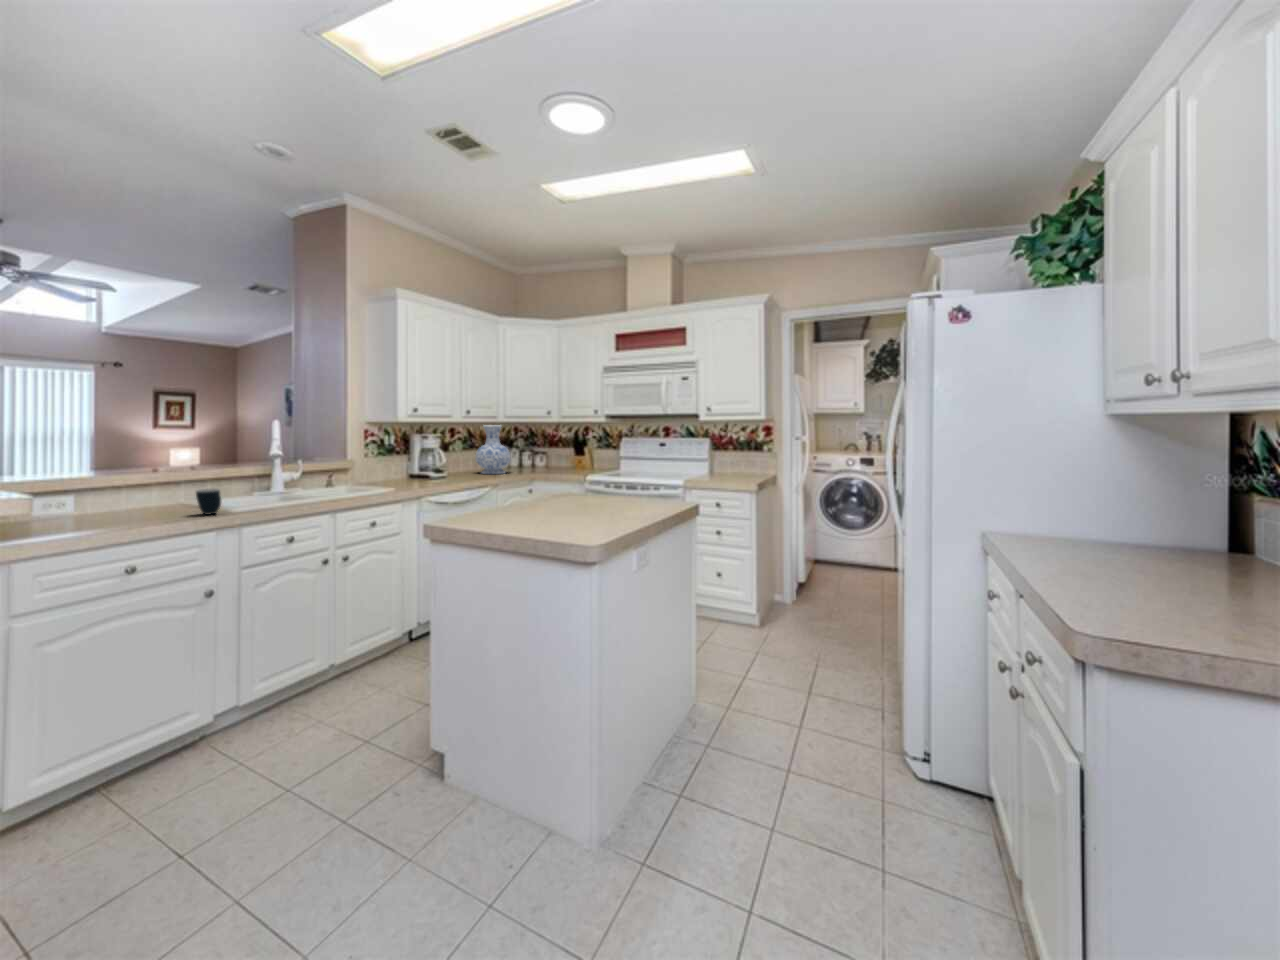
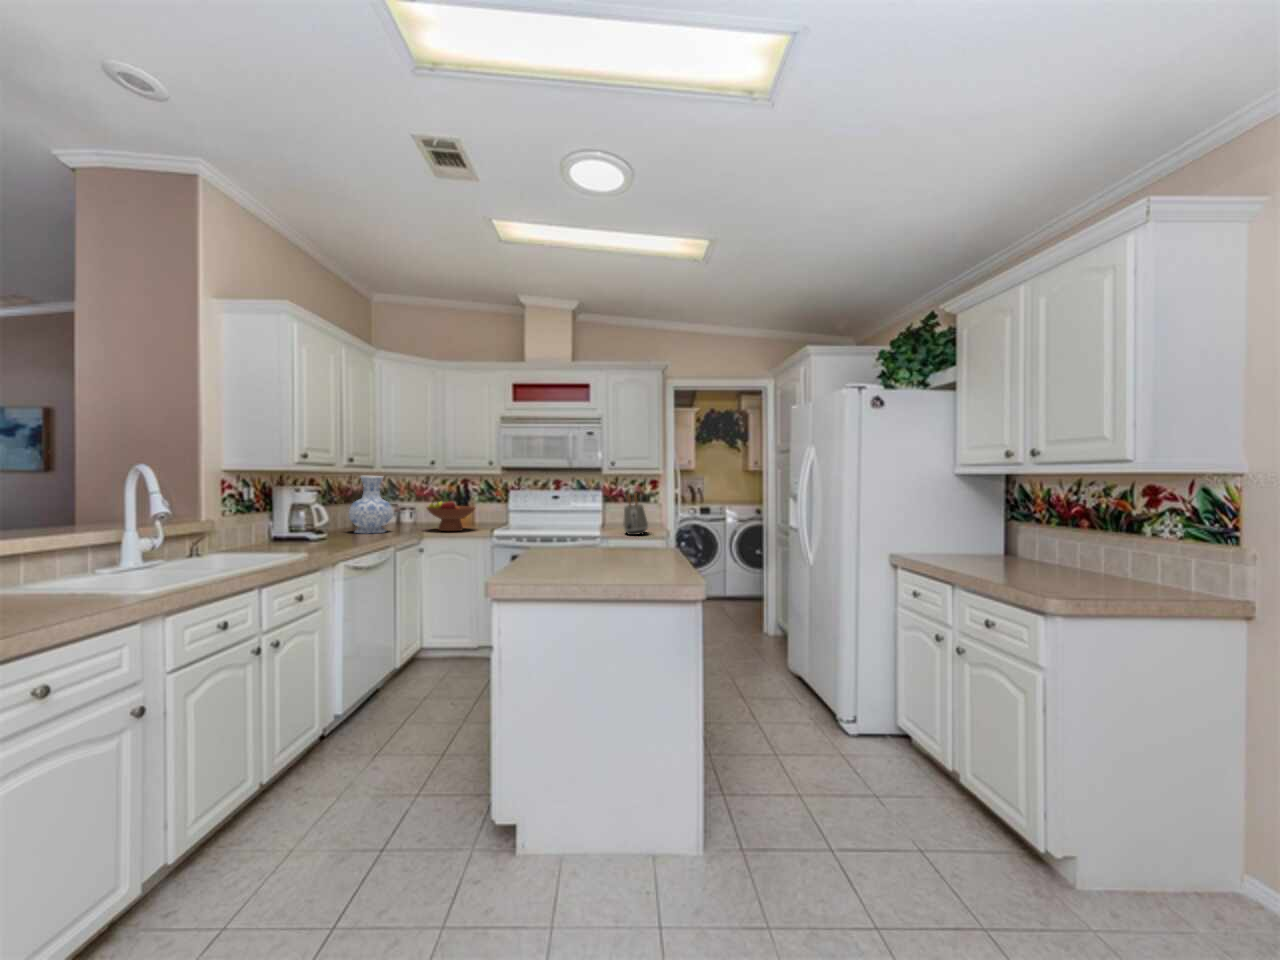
toaster: none [703,441,735,486] -> present [624,494,648,535]
fruit bowl: none [535,445,579,475] -> present [427,499,475,531]
mug: present [196,488,221,515] -> none [67,564,118,605]

